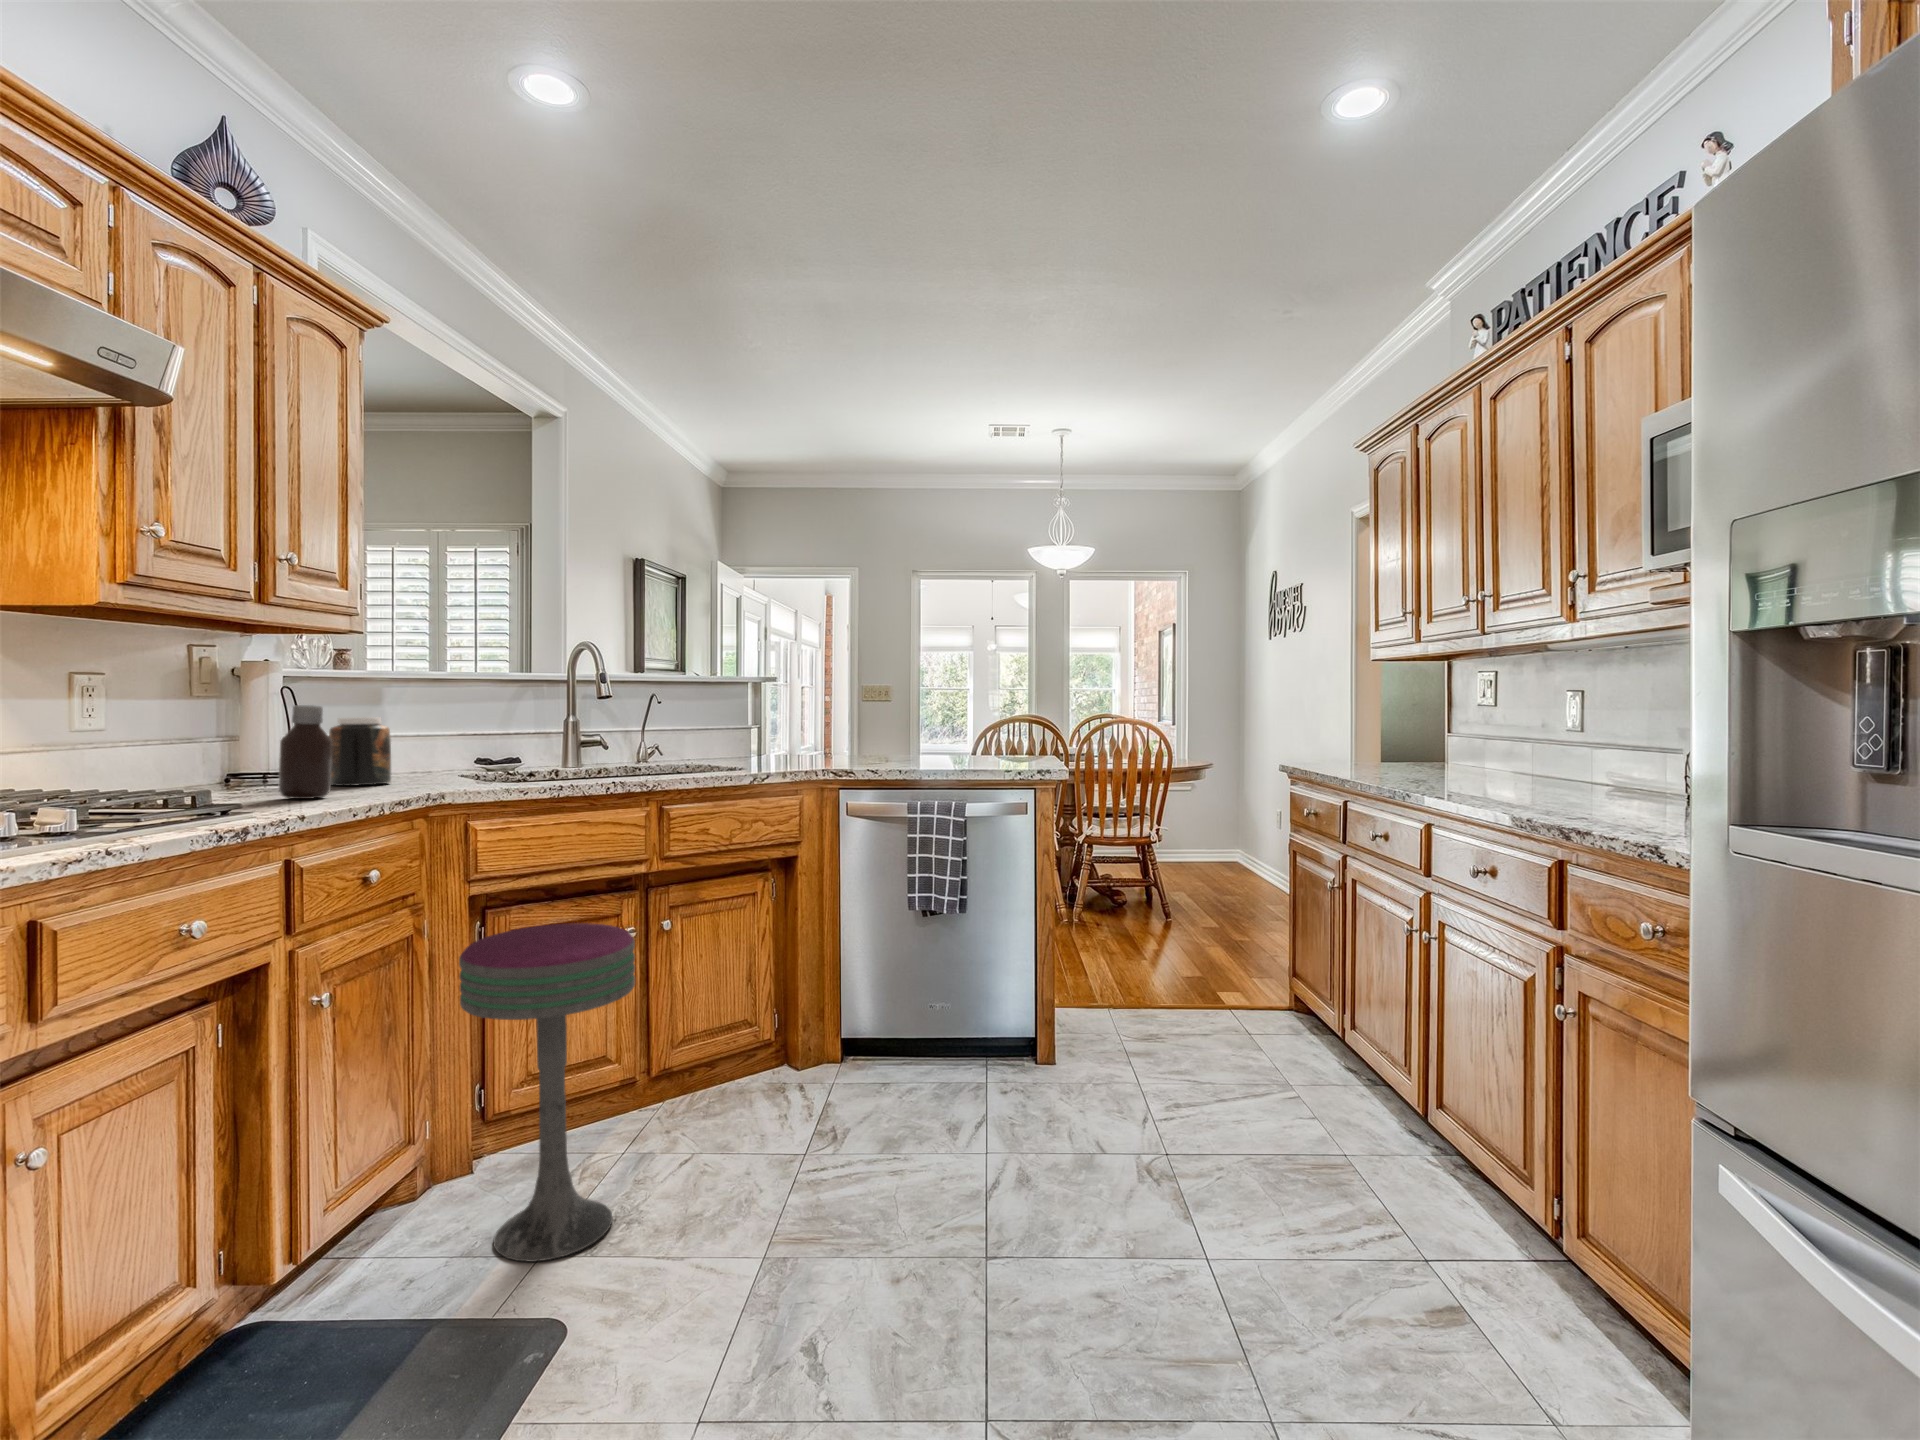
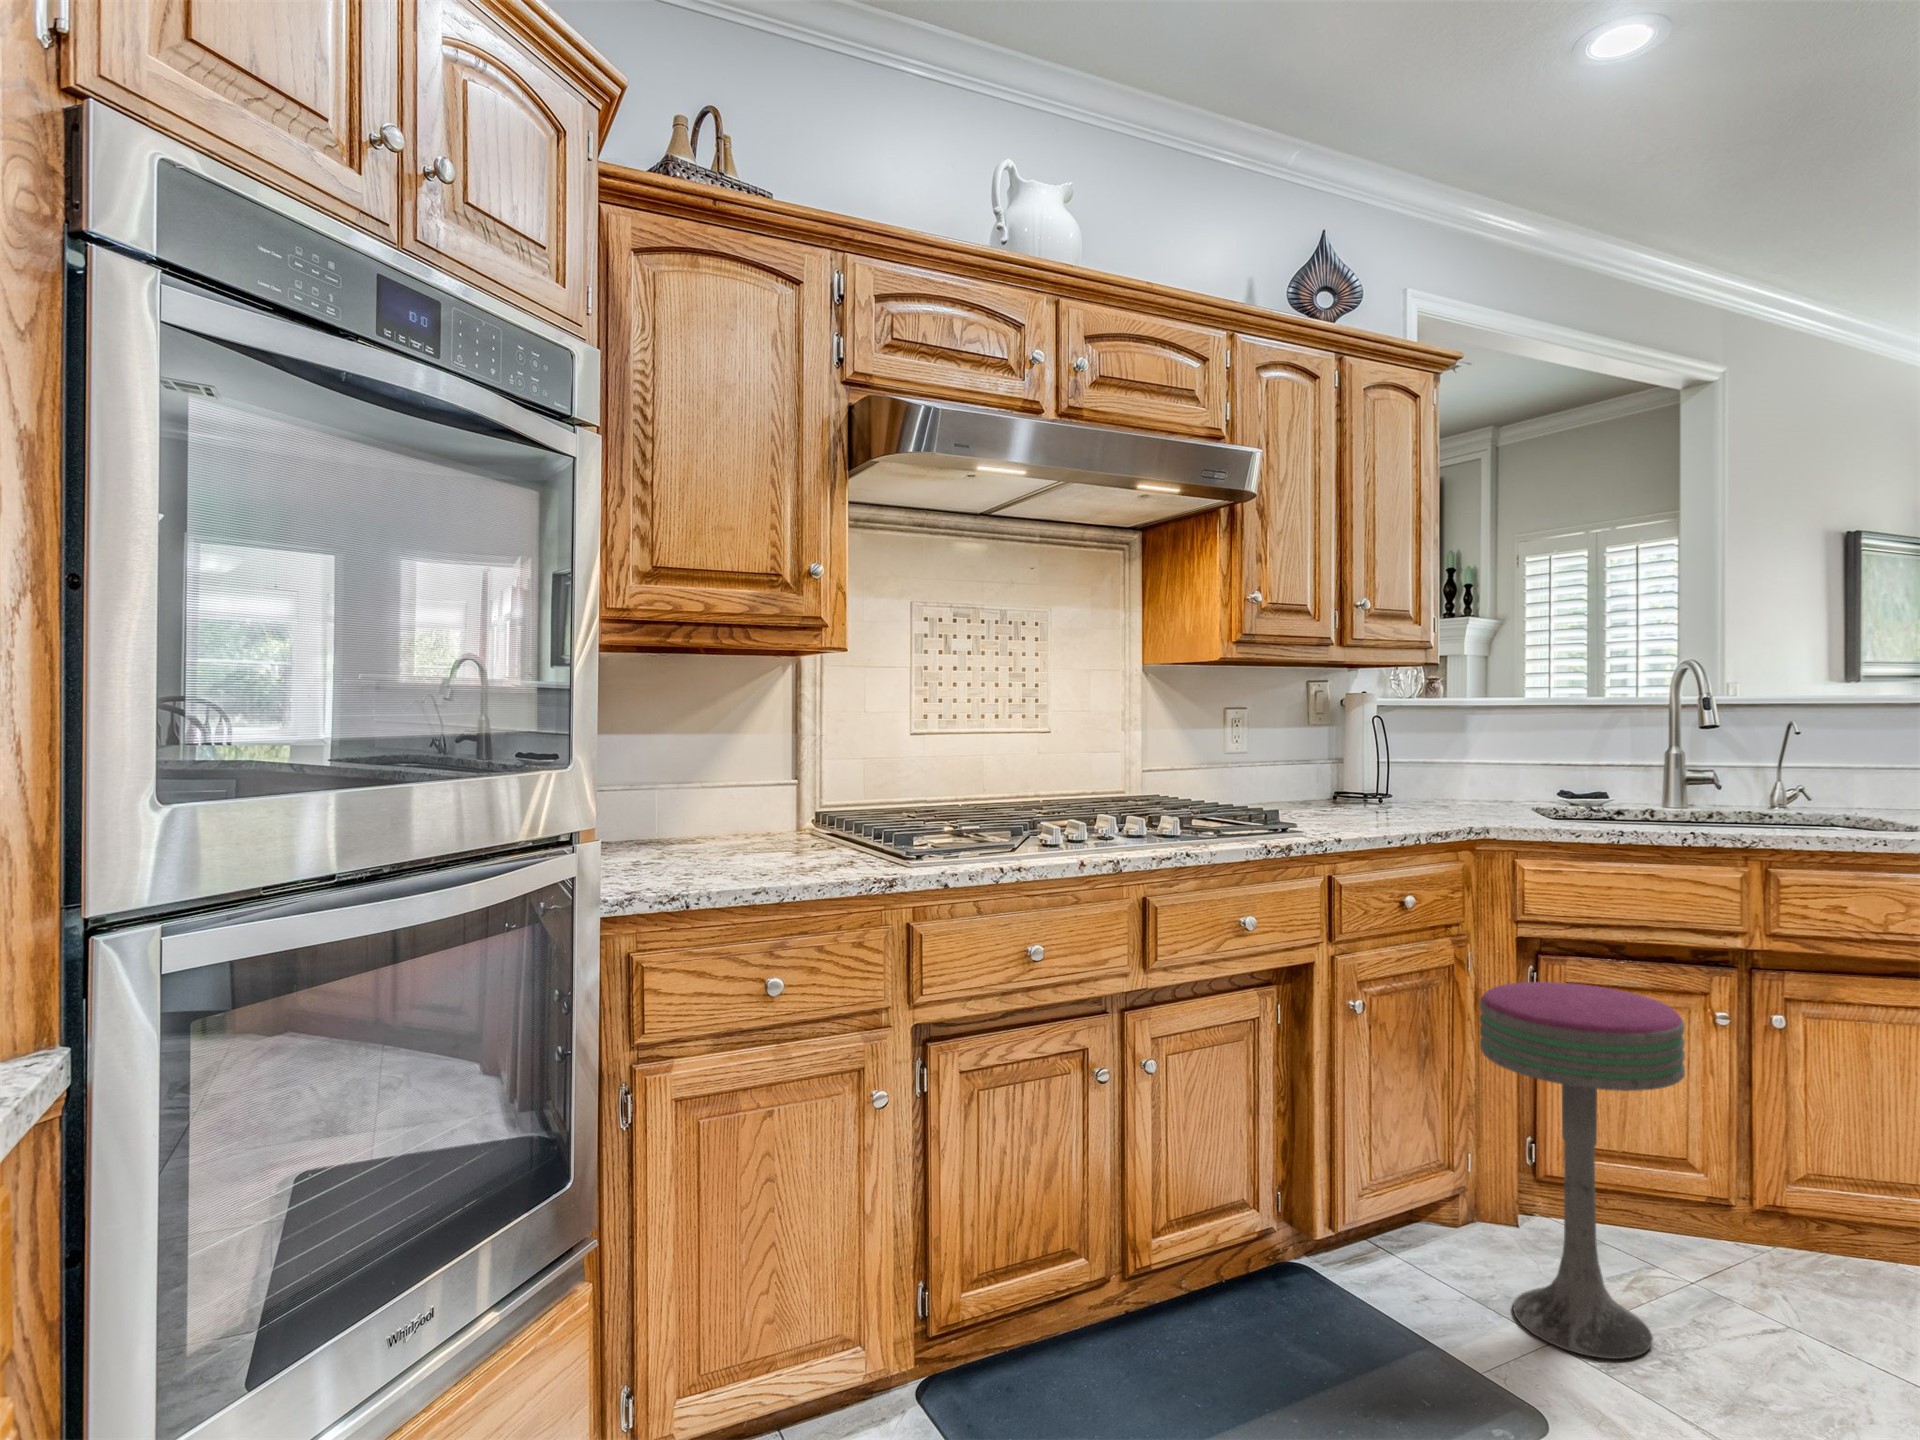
bottle: present [278,705,333,799] -> none [1340,738,1382,823]
jar: present [329,717,391,786] -> none [1397,747,1451,813]

